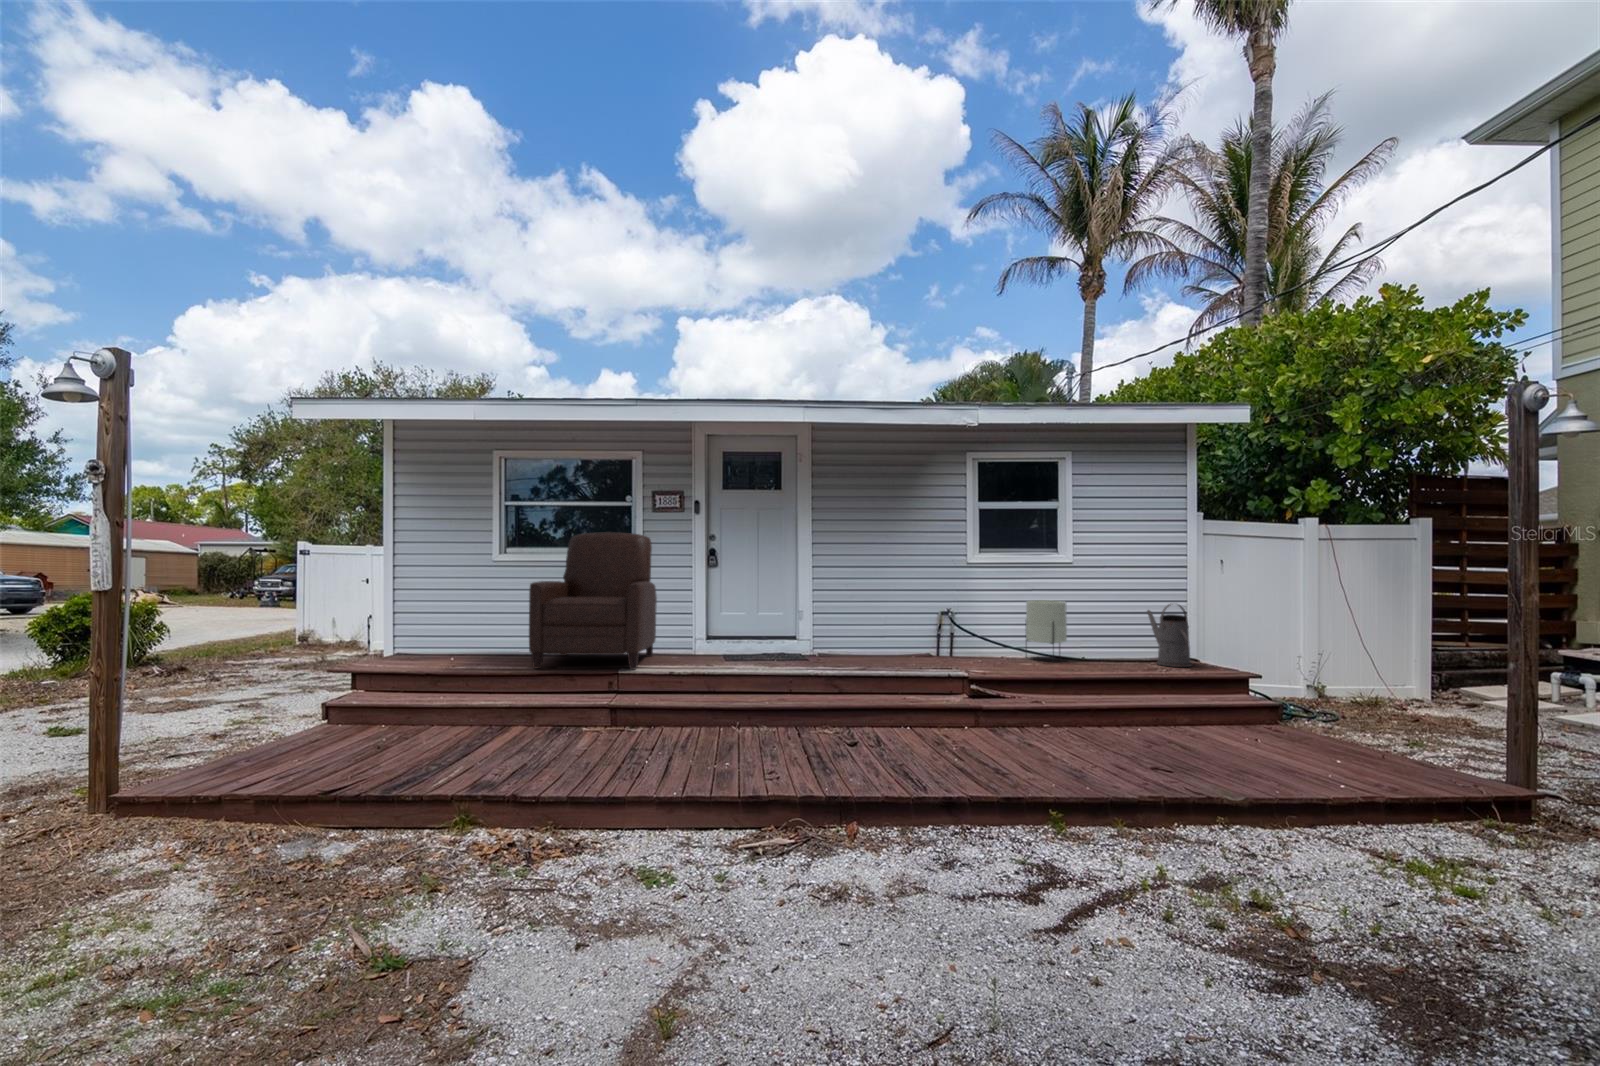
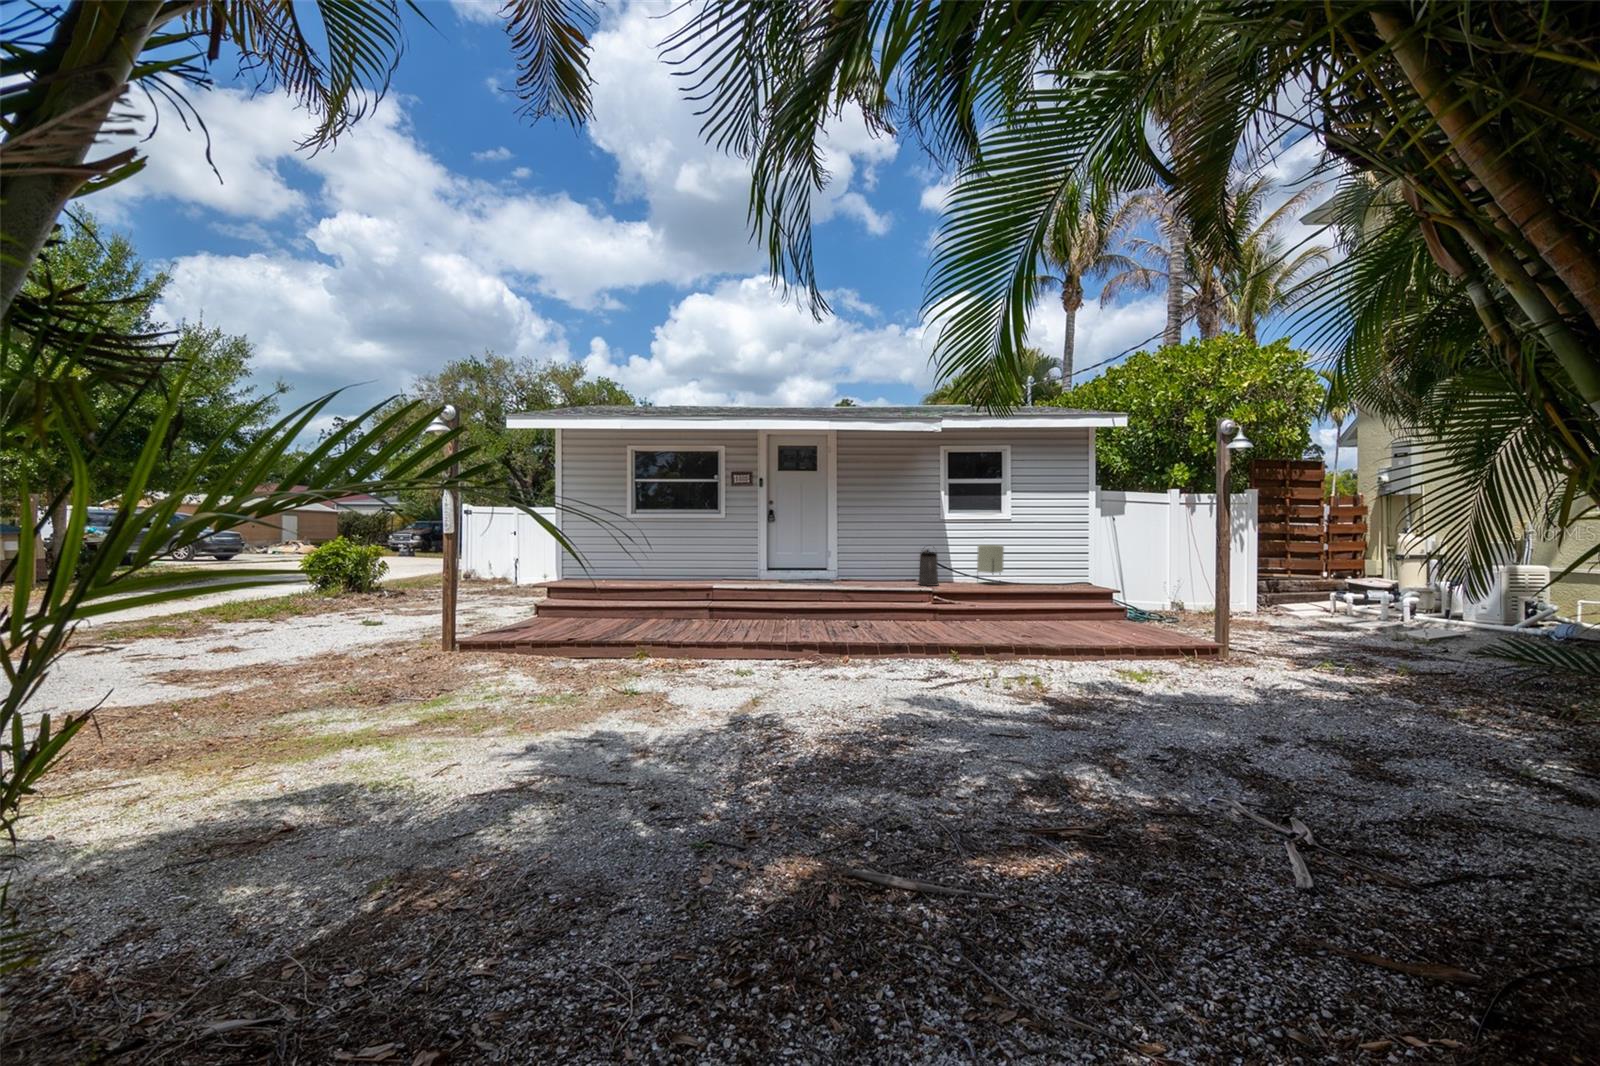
chair: present [529,532,657,669] -> none [660,501,735,586]
watering can: present [1147,604,1192,667] -> present [919,550,938,586]

